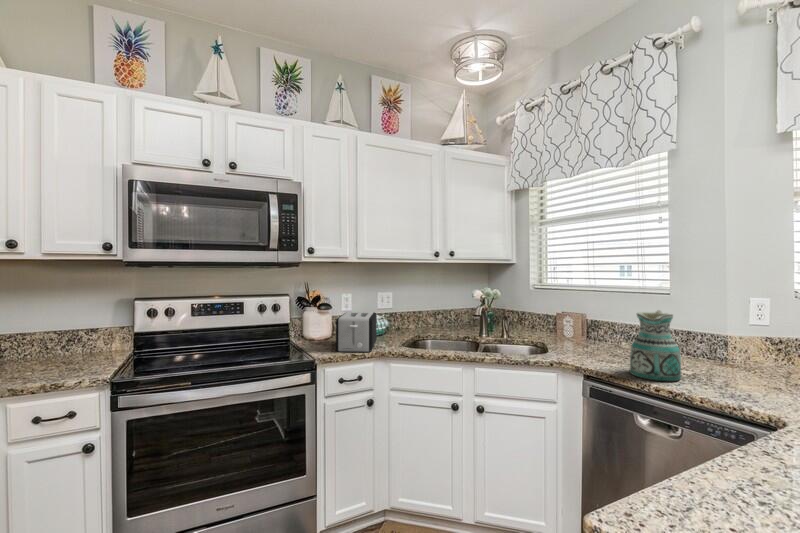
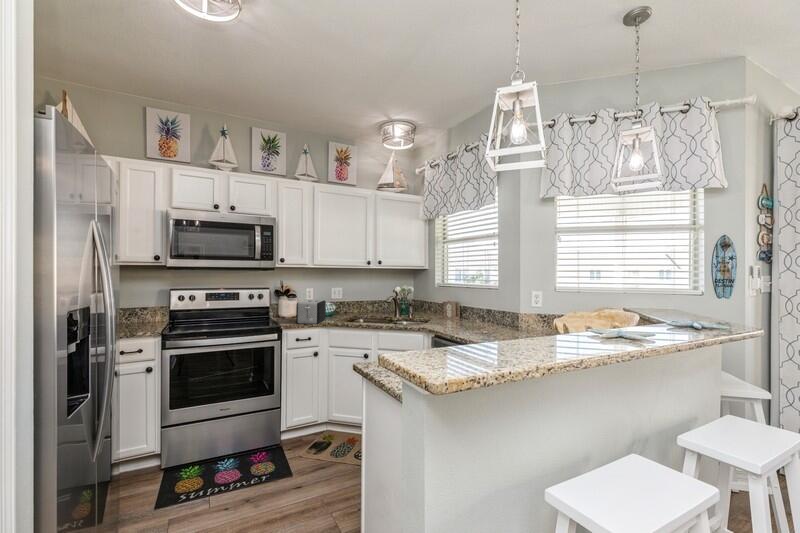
ceramic pitcher: present [630,310,681,381] -> none [460,298,485,336]

